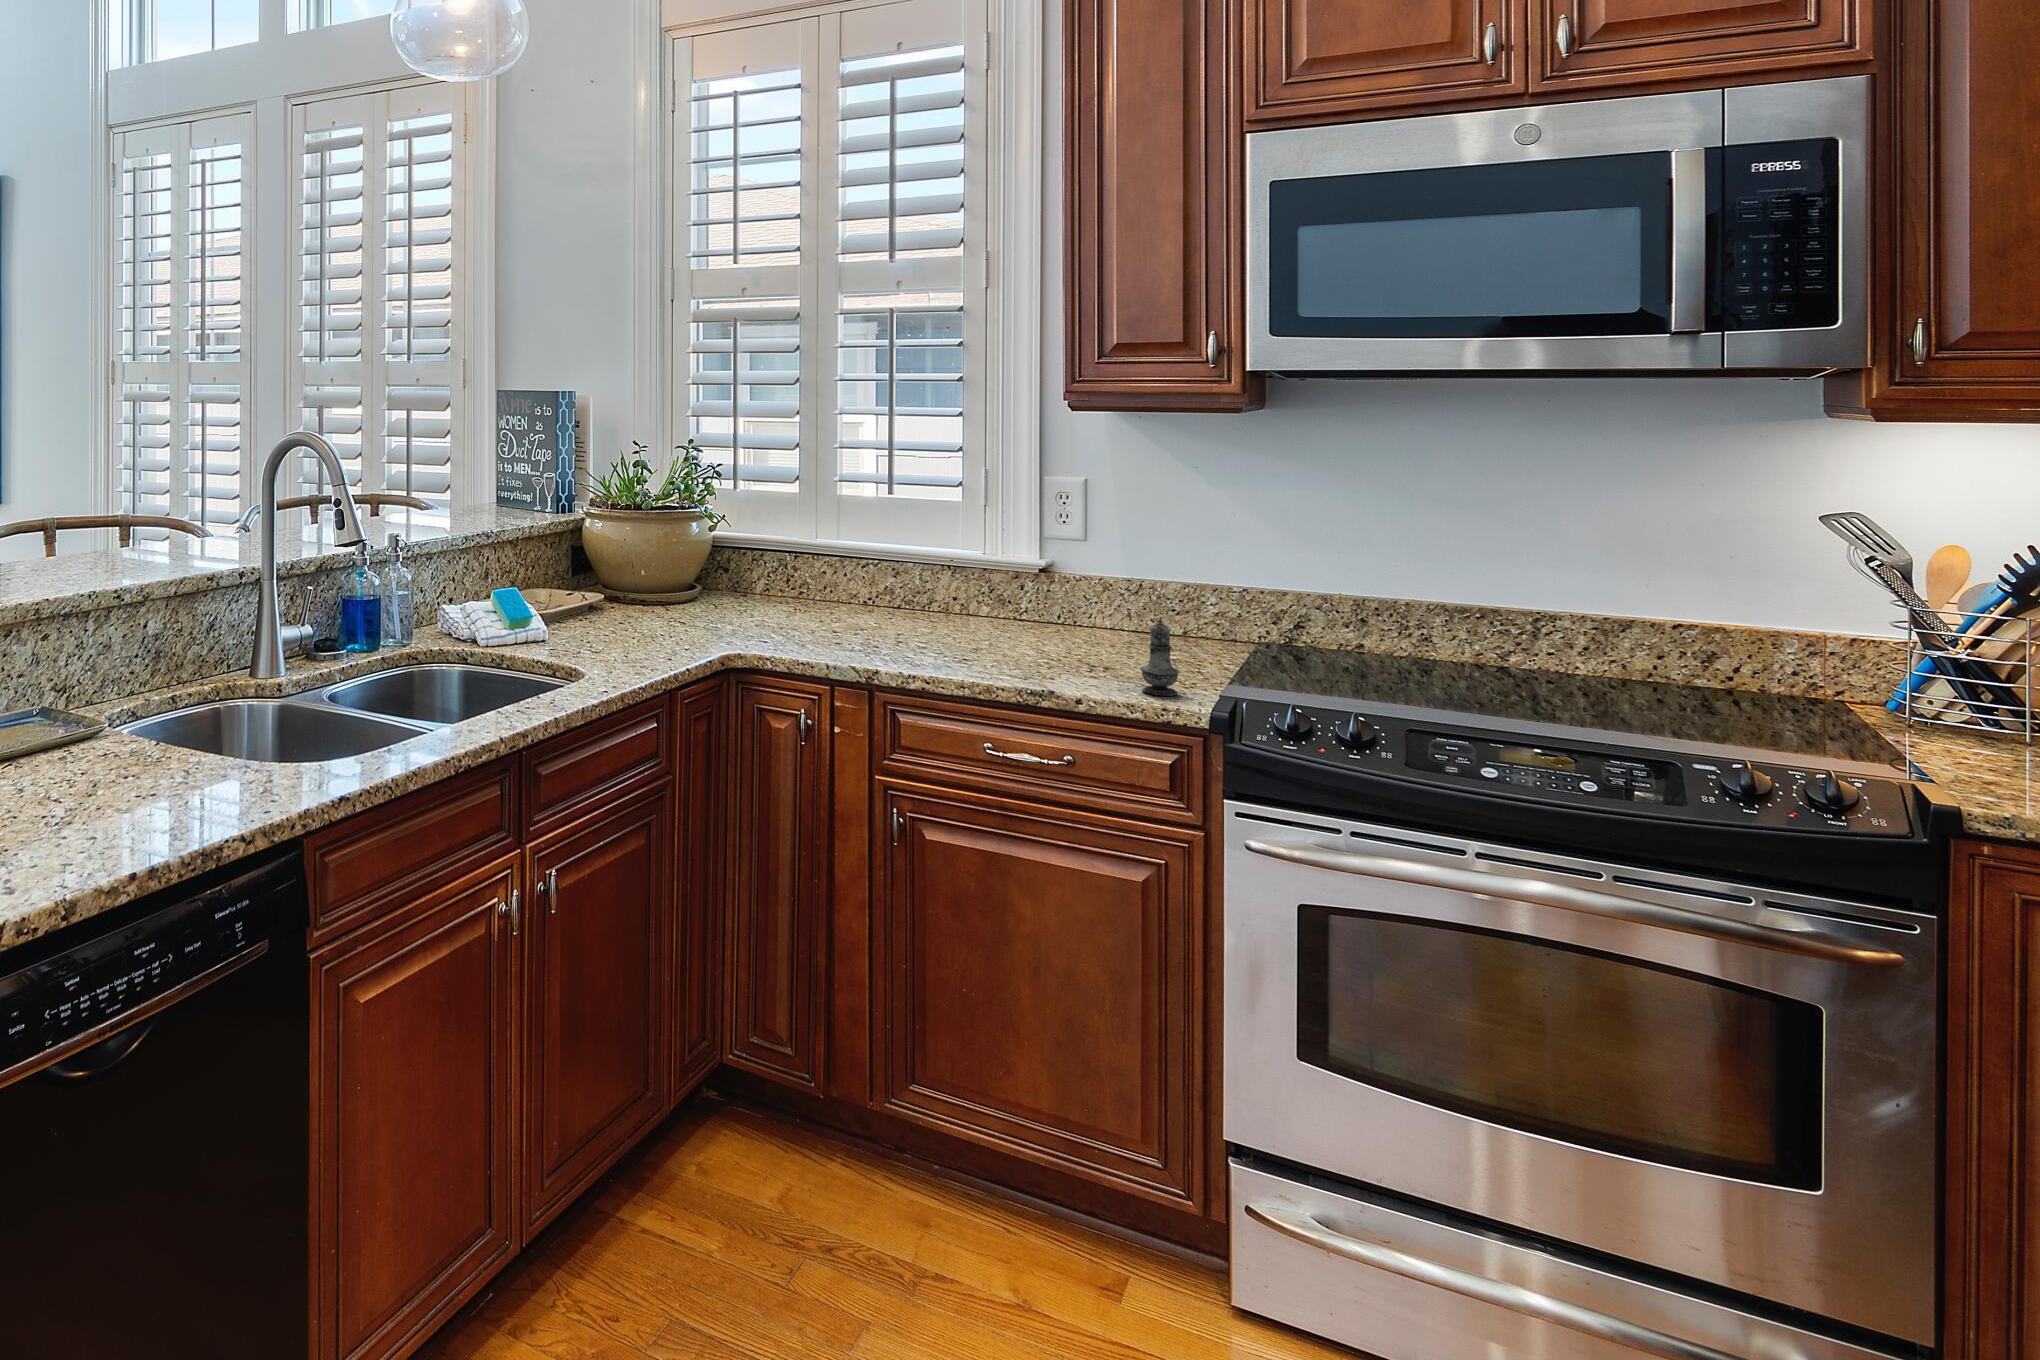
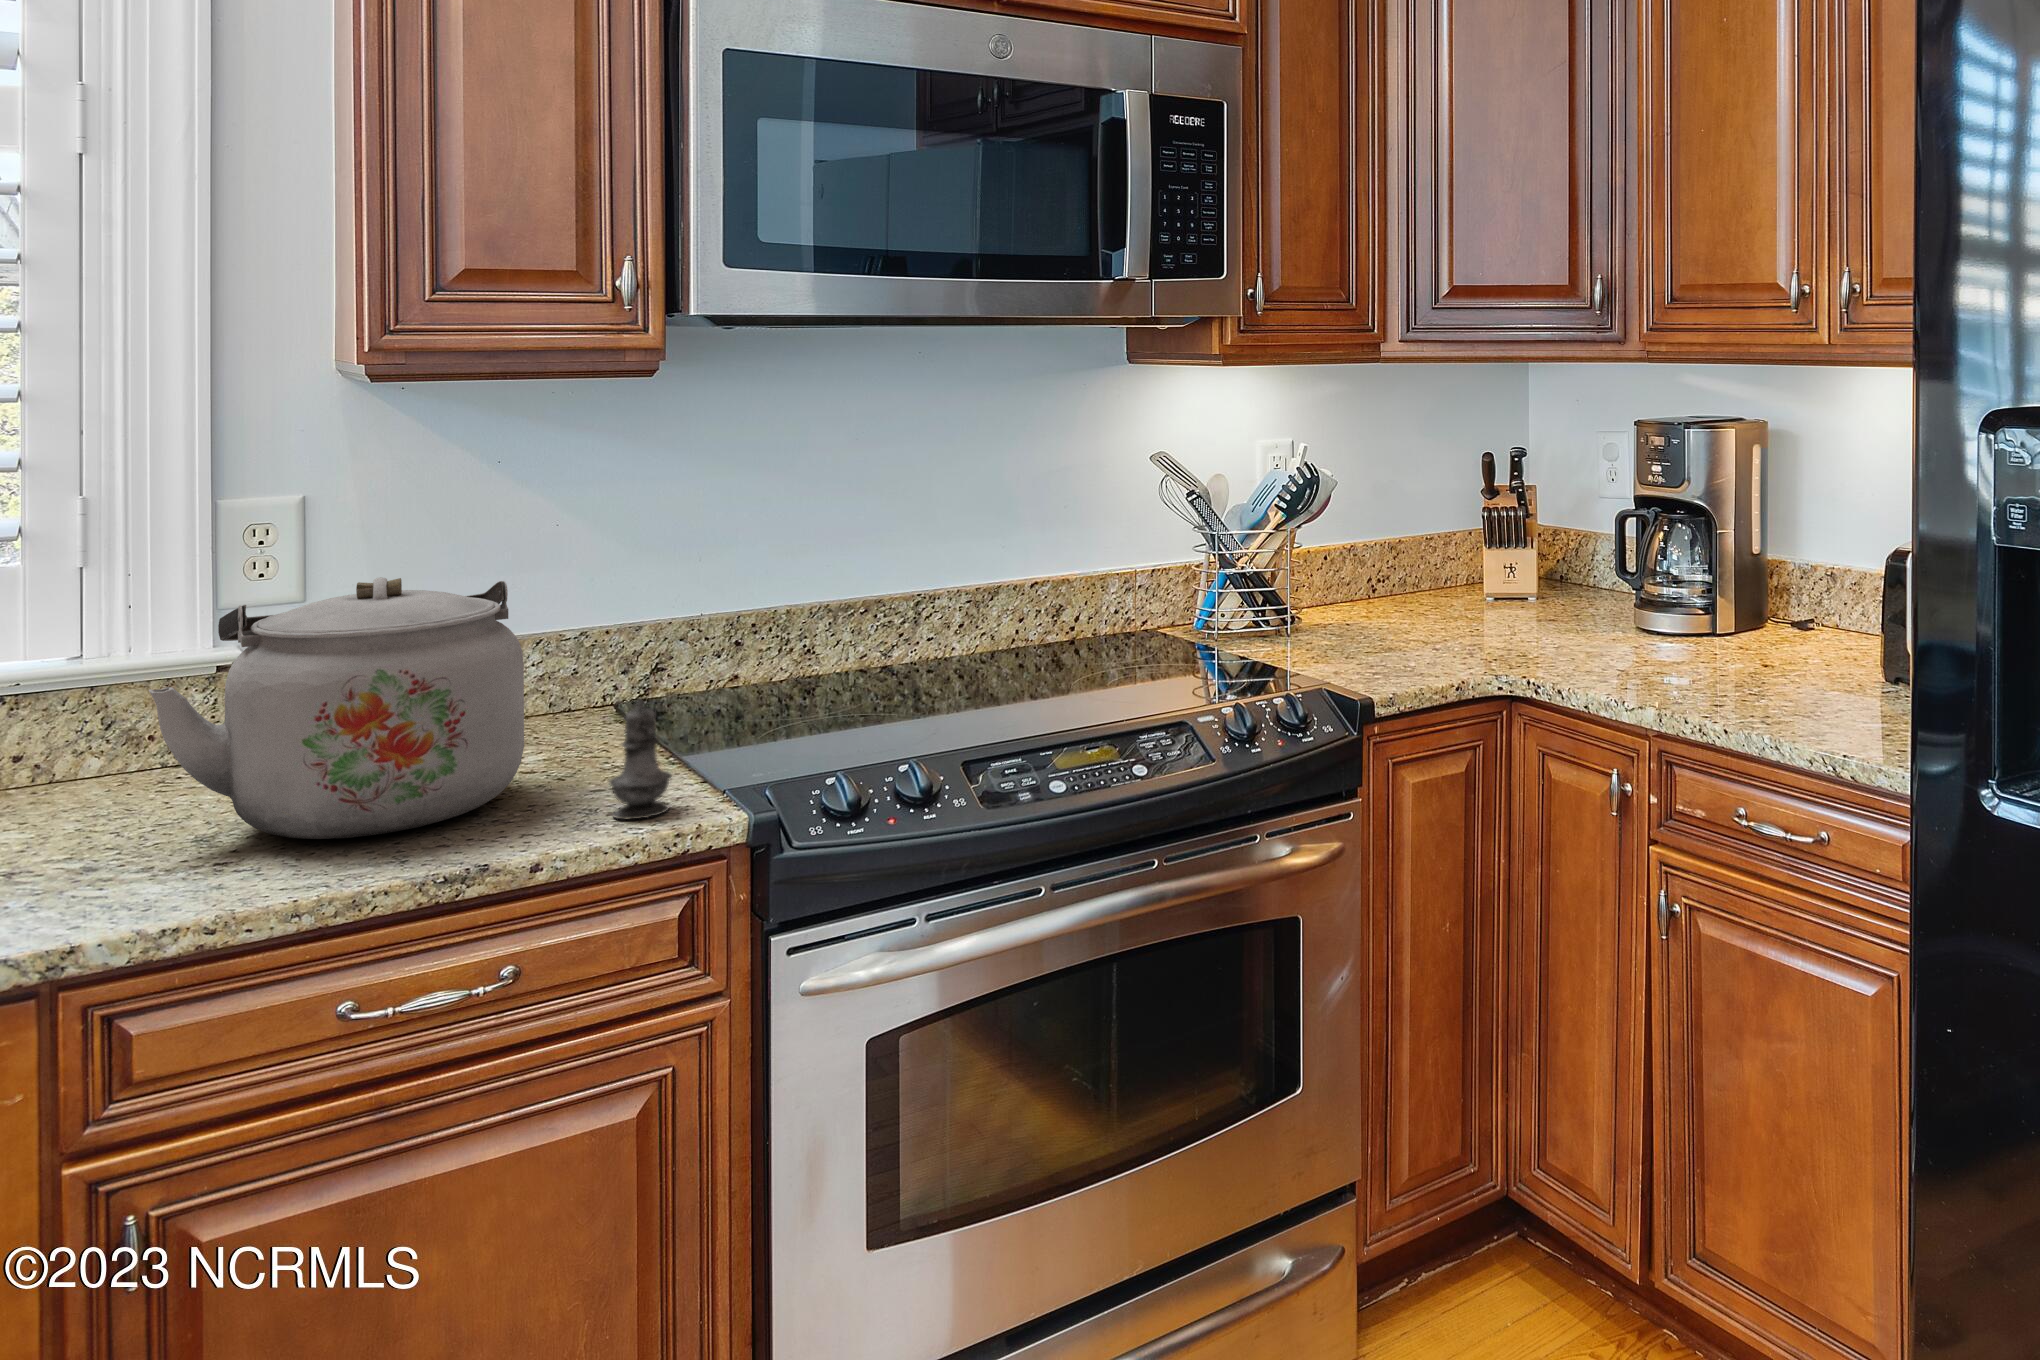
kettle: none [950,523,1136,668] -> present [149,577,524,839]

